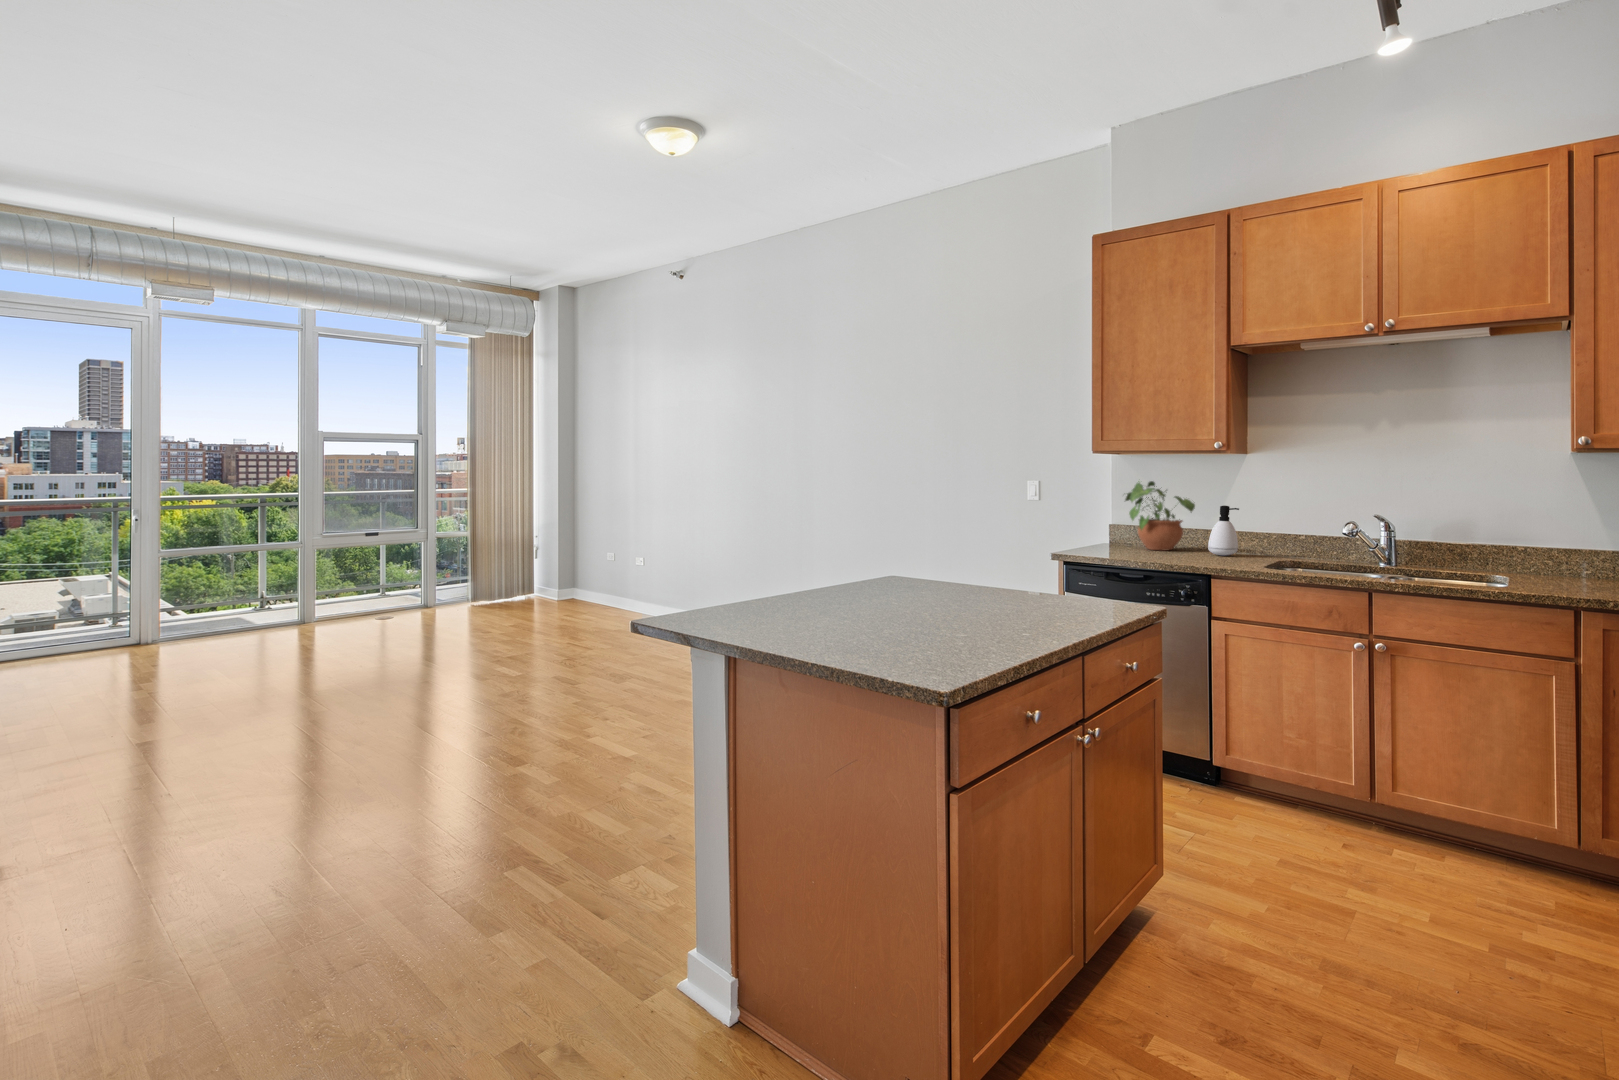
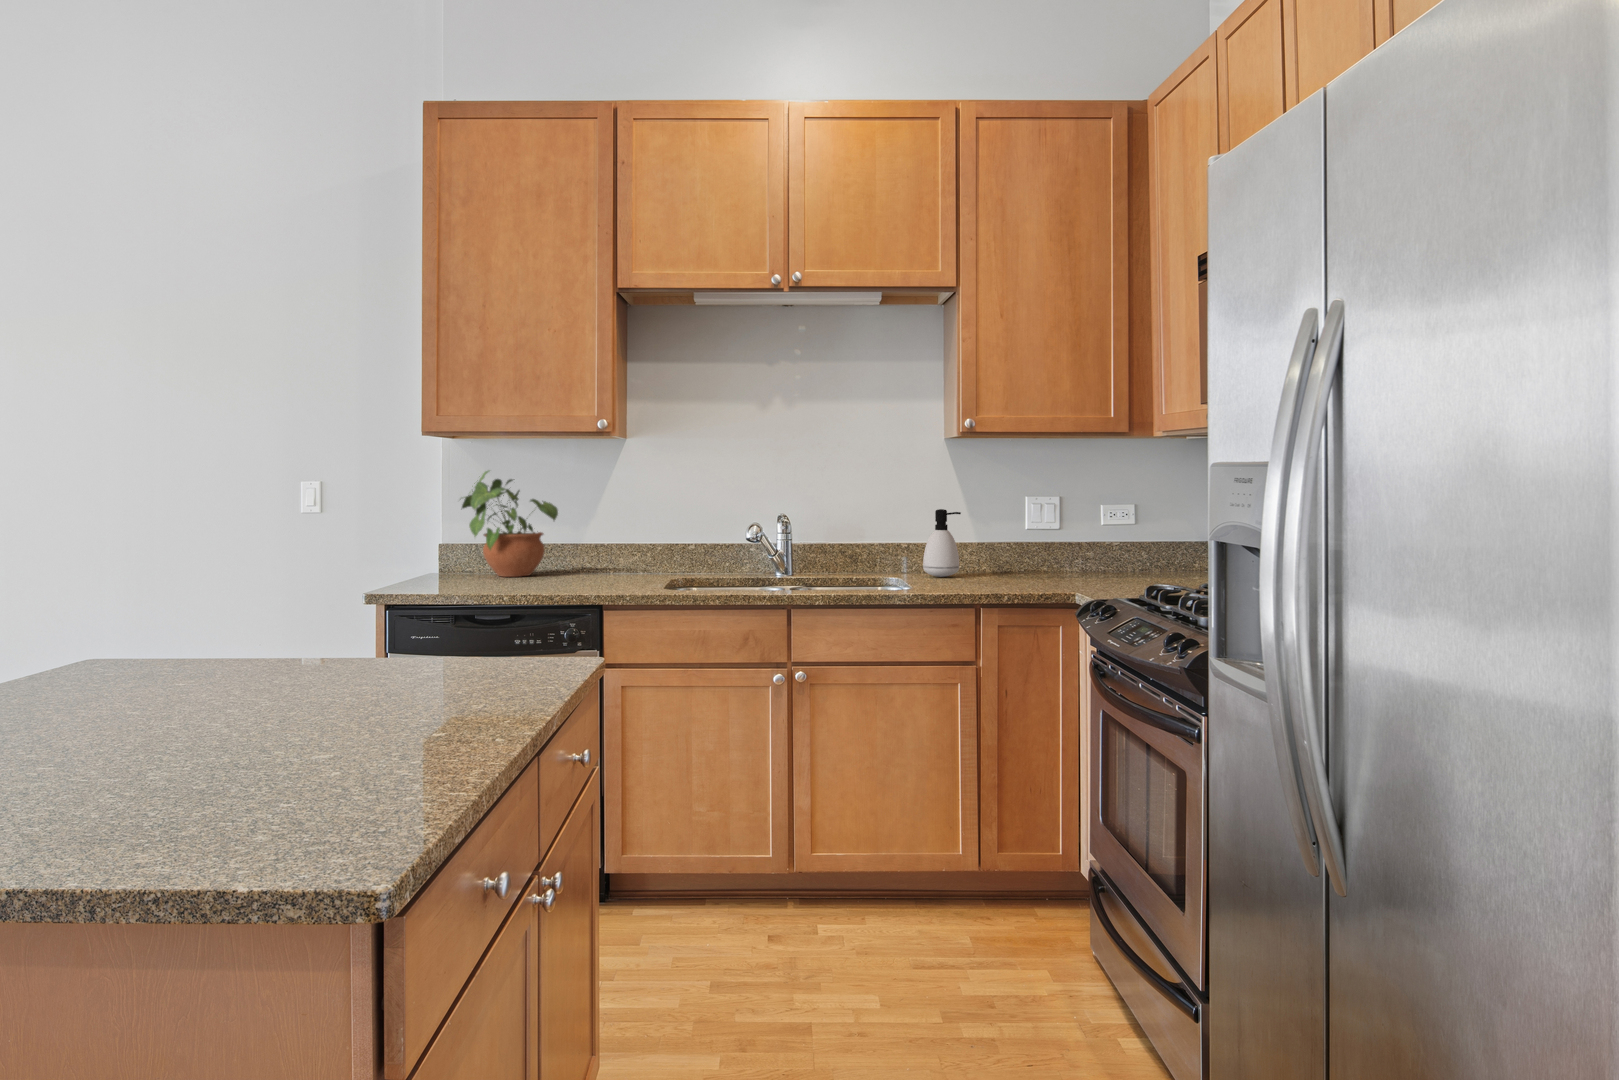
soap dispenser: present [1208,506,1239,556] -> present [923,509,961,577]

